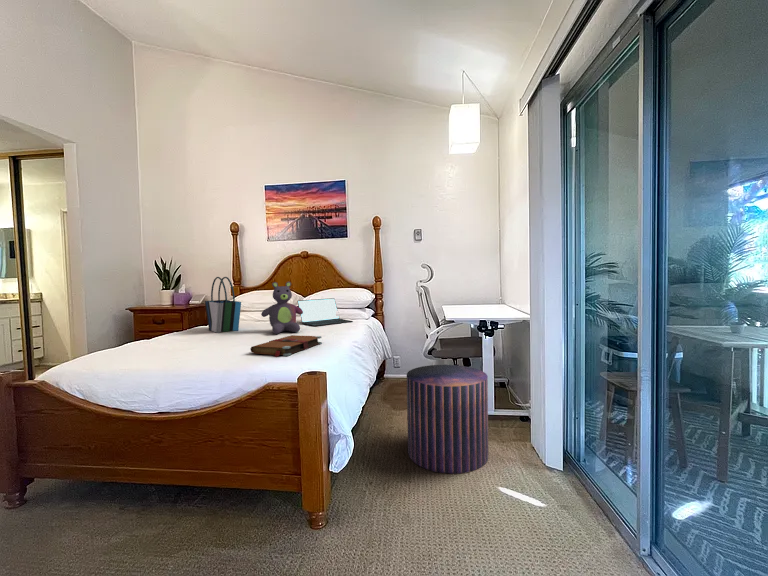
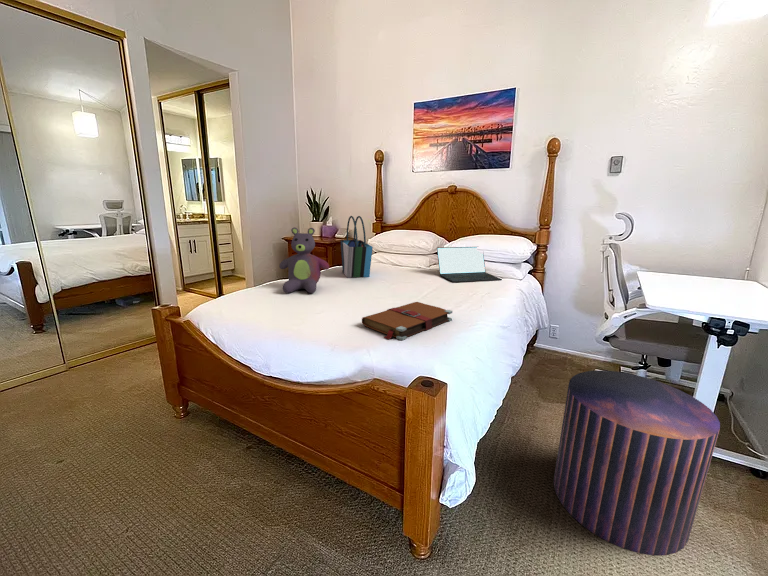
stuffed bear: present [261,282,303,334] -> present [279,227,329,293]

